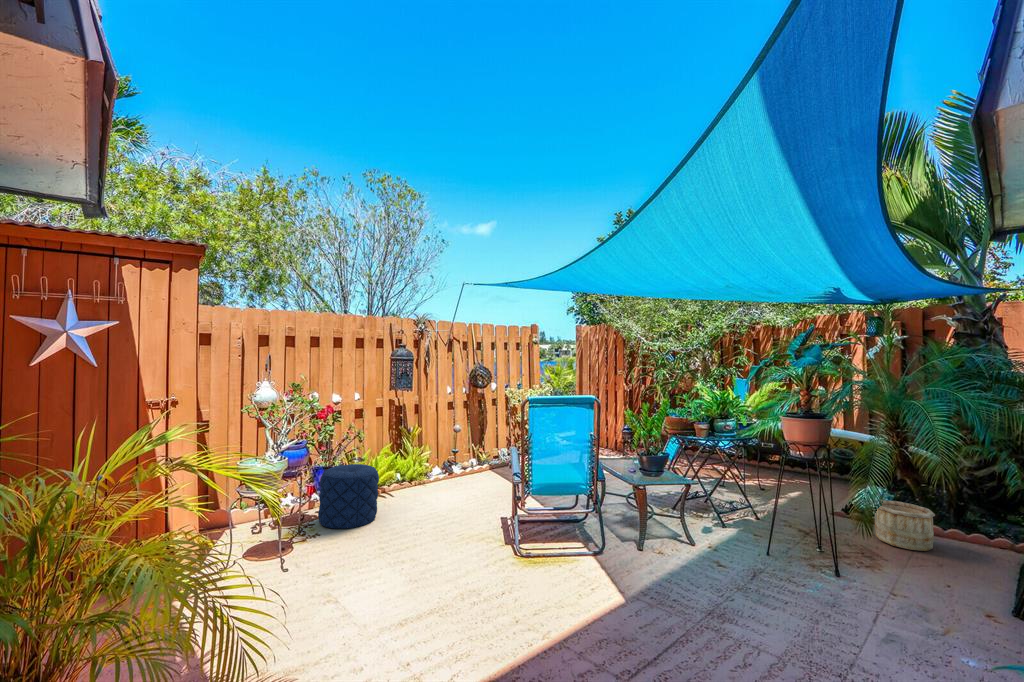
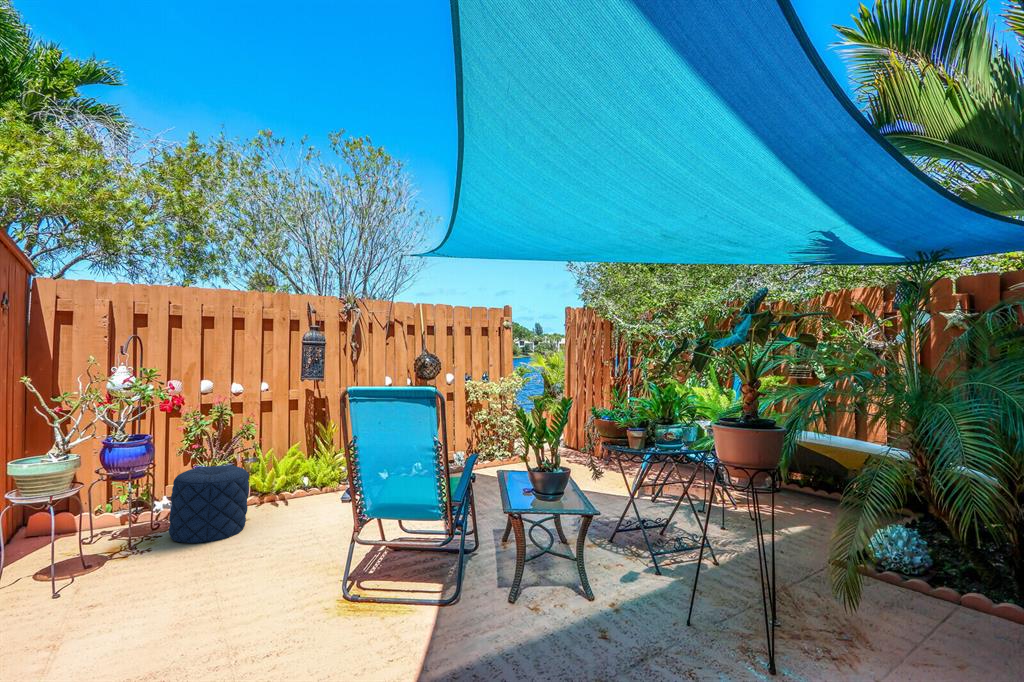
wooden bucket: present [875,501,935,551] -> none [875,553,966,638]

